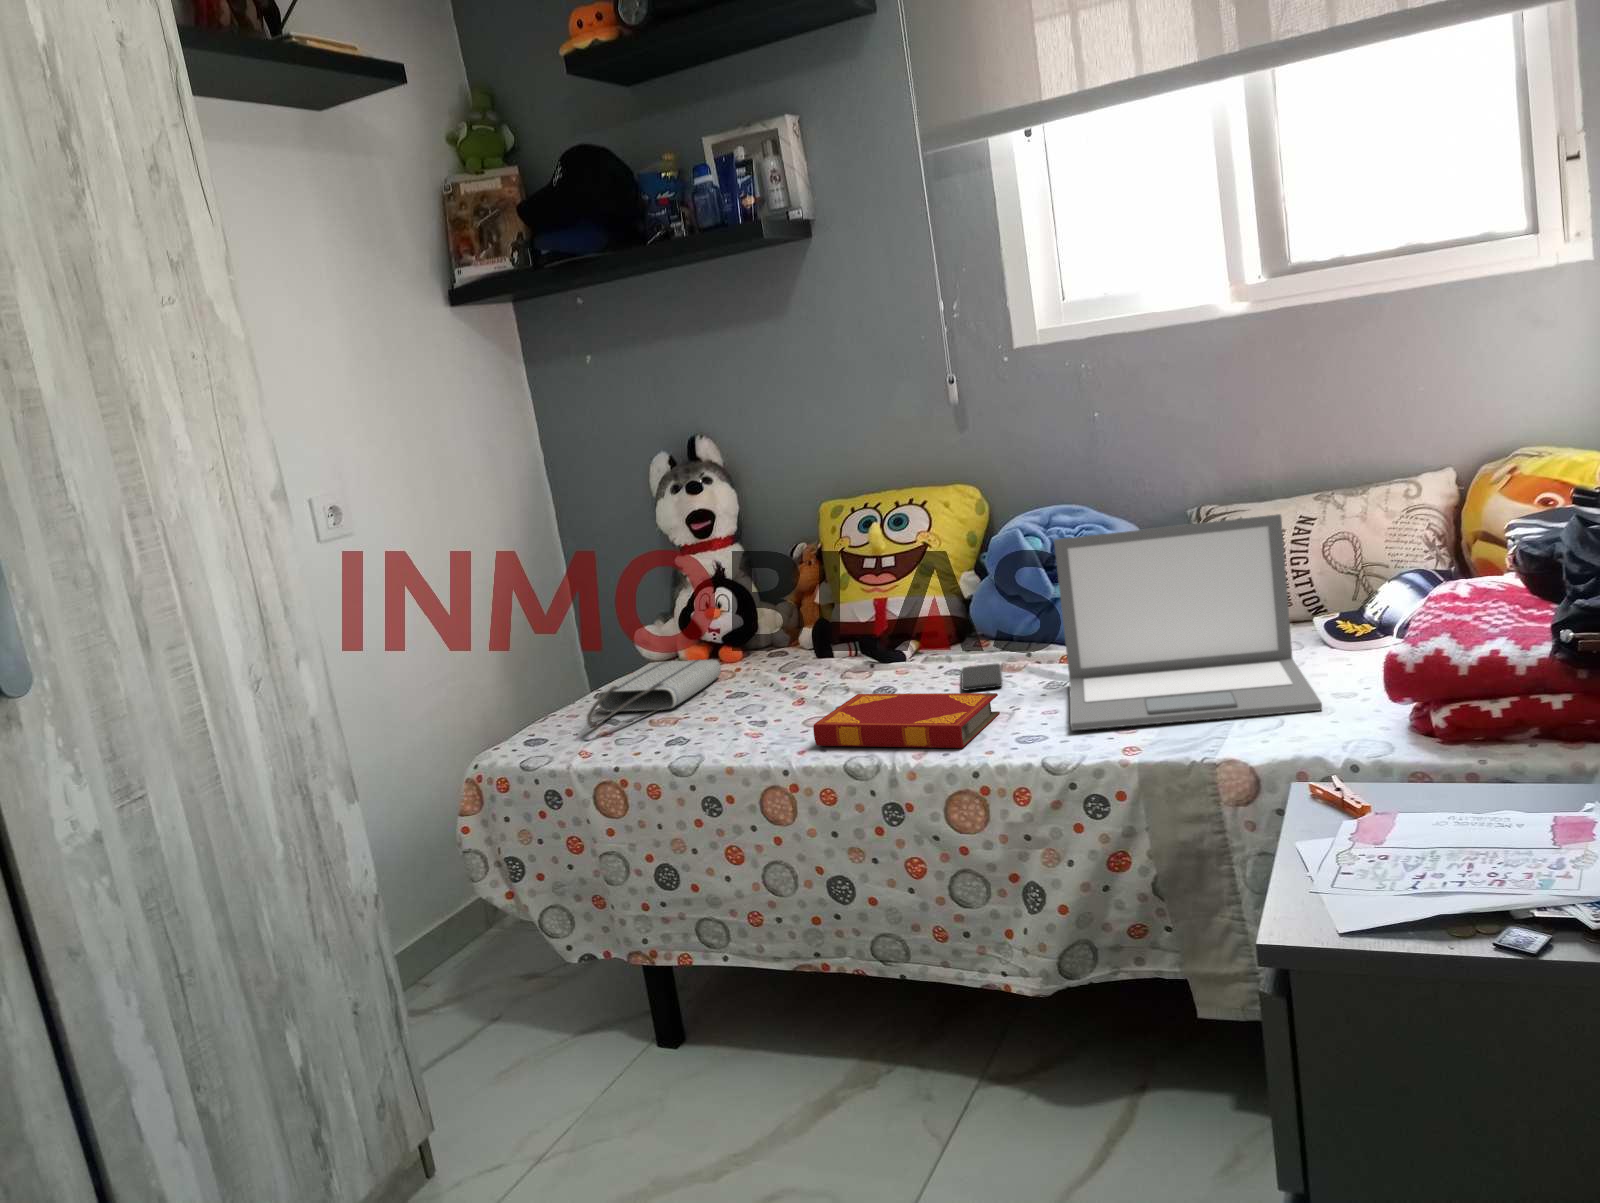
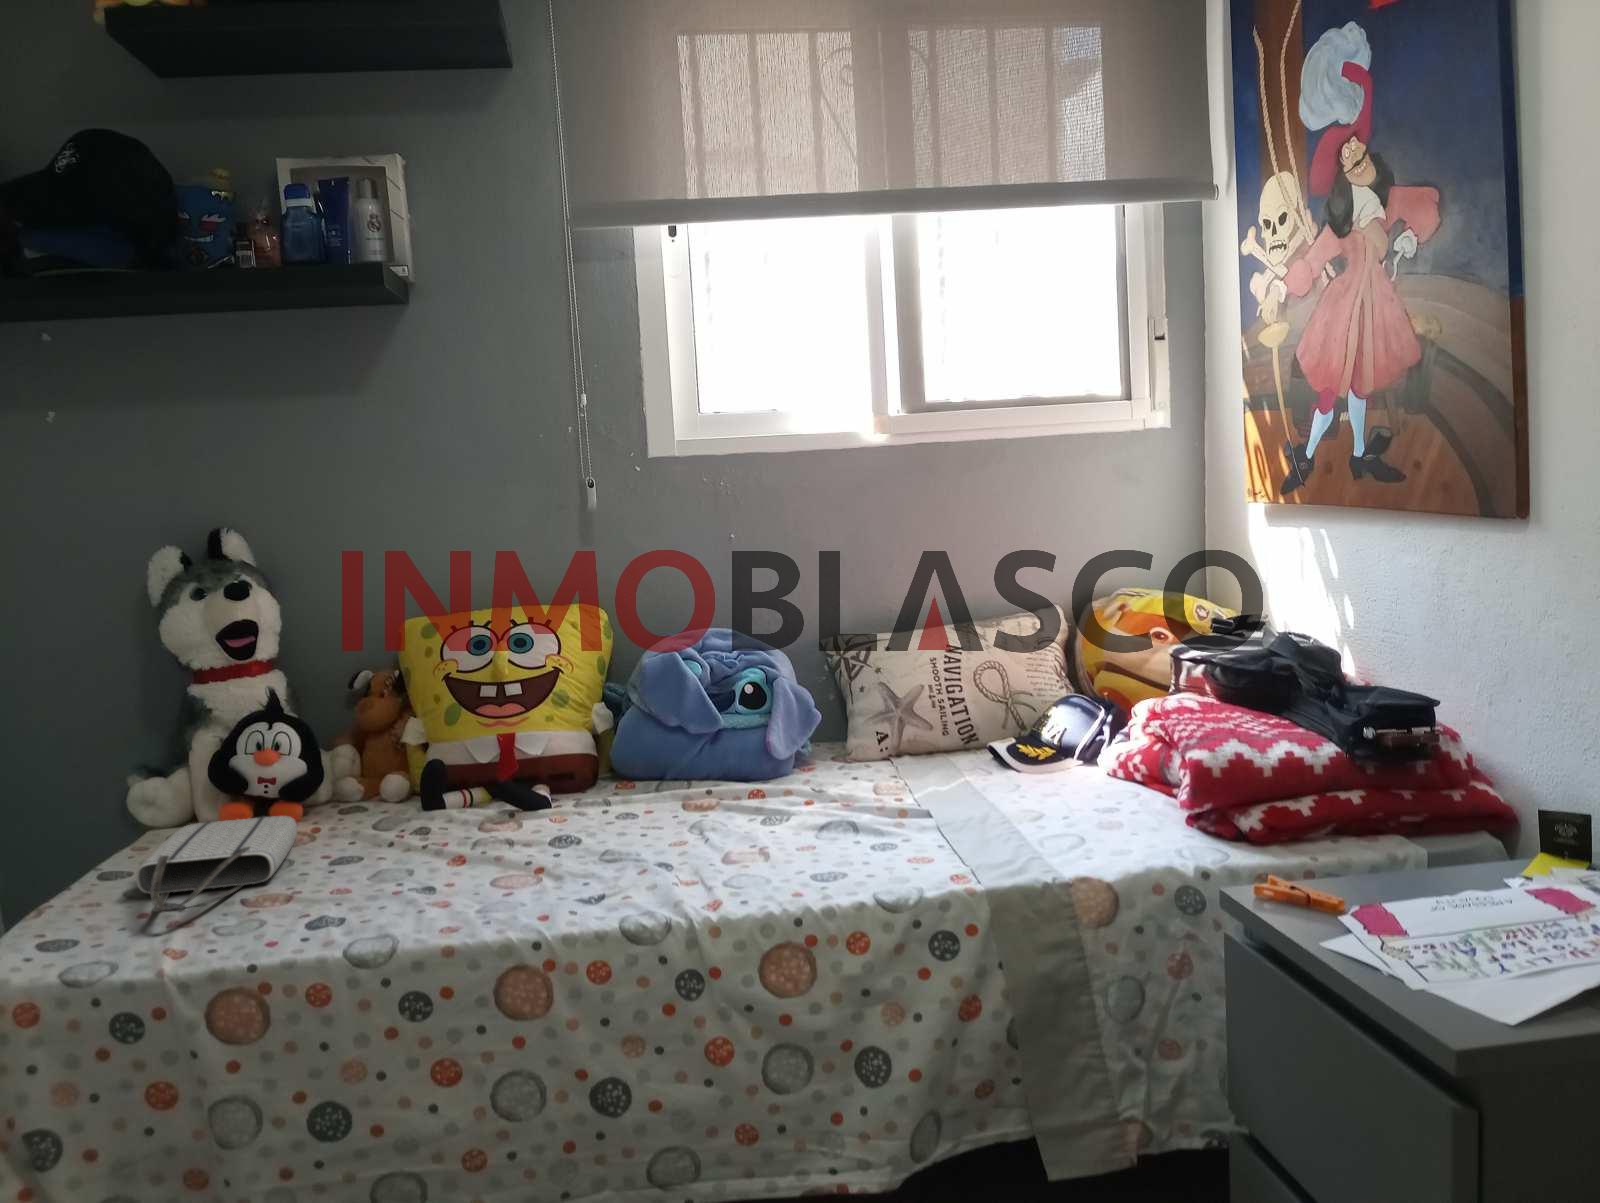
laptop: present [1054,514,1322,730] -> none [793,635,1097,862]
smartphone: present [961,664,1002,690] -> none [645,802,720,832]
hardback book: present [813,693,1000,748] -> none [563,828,769,907]

